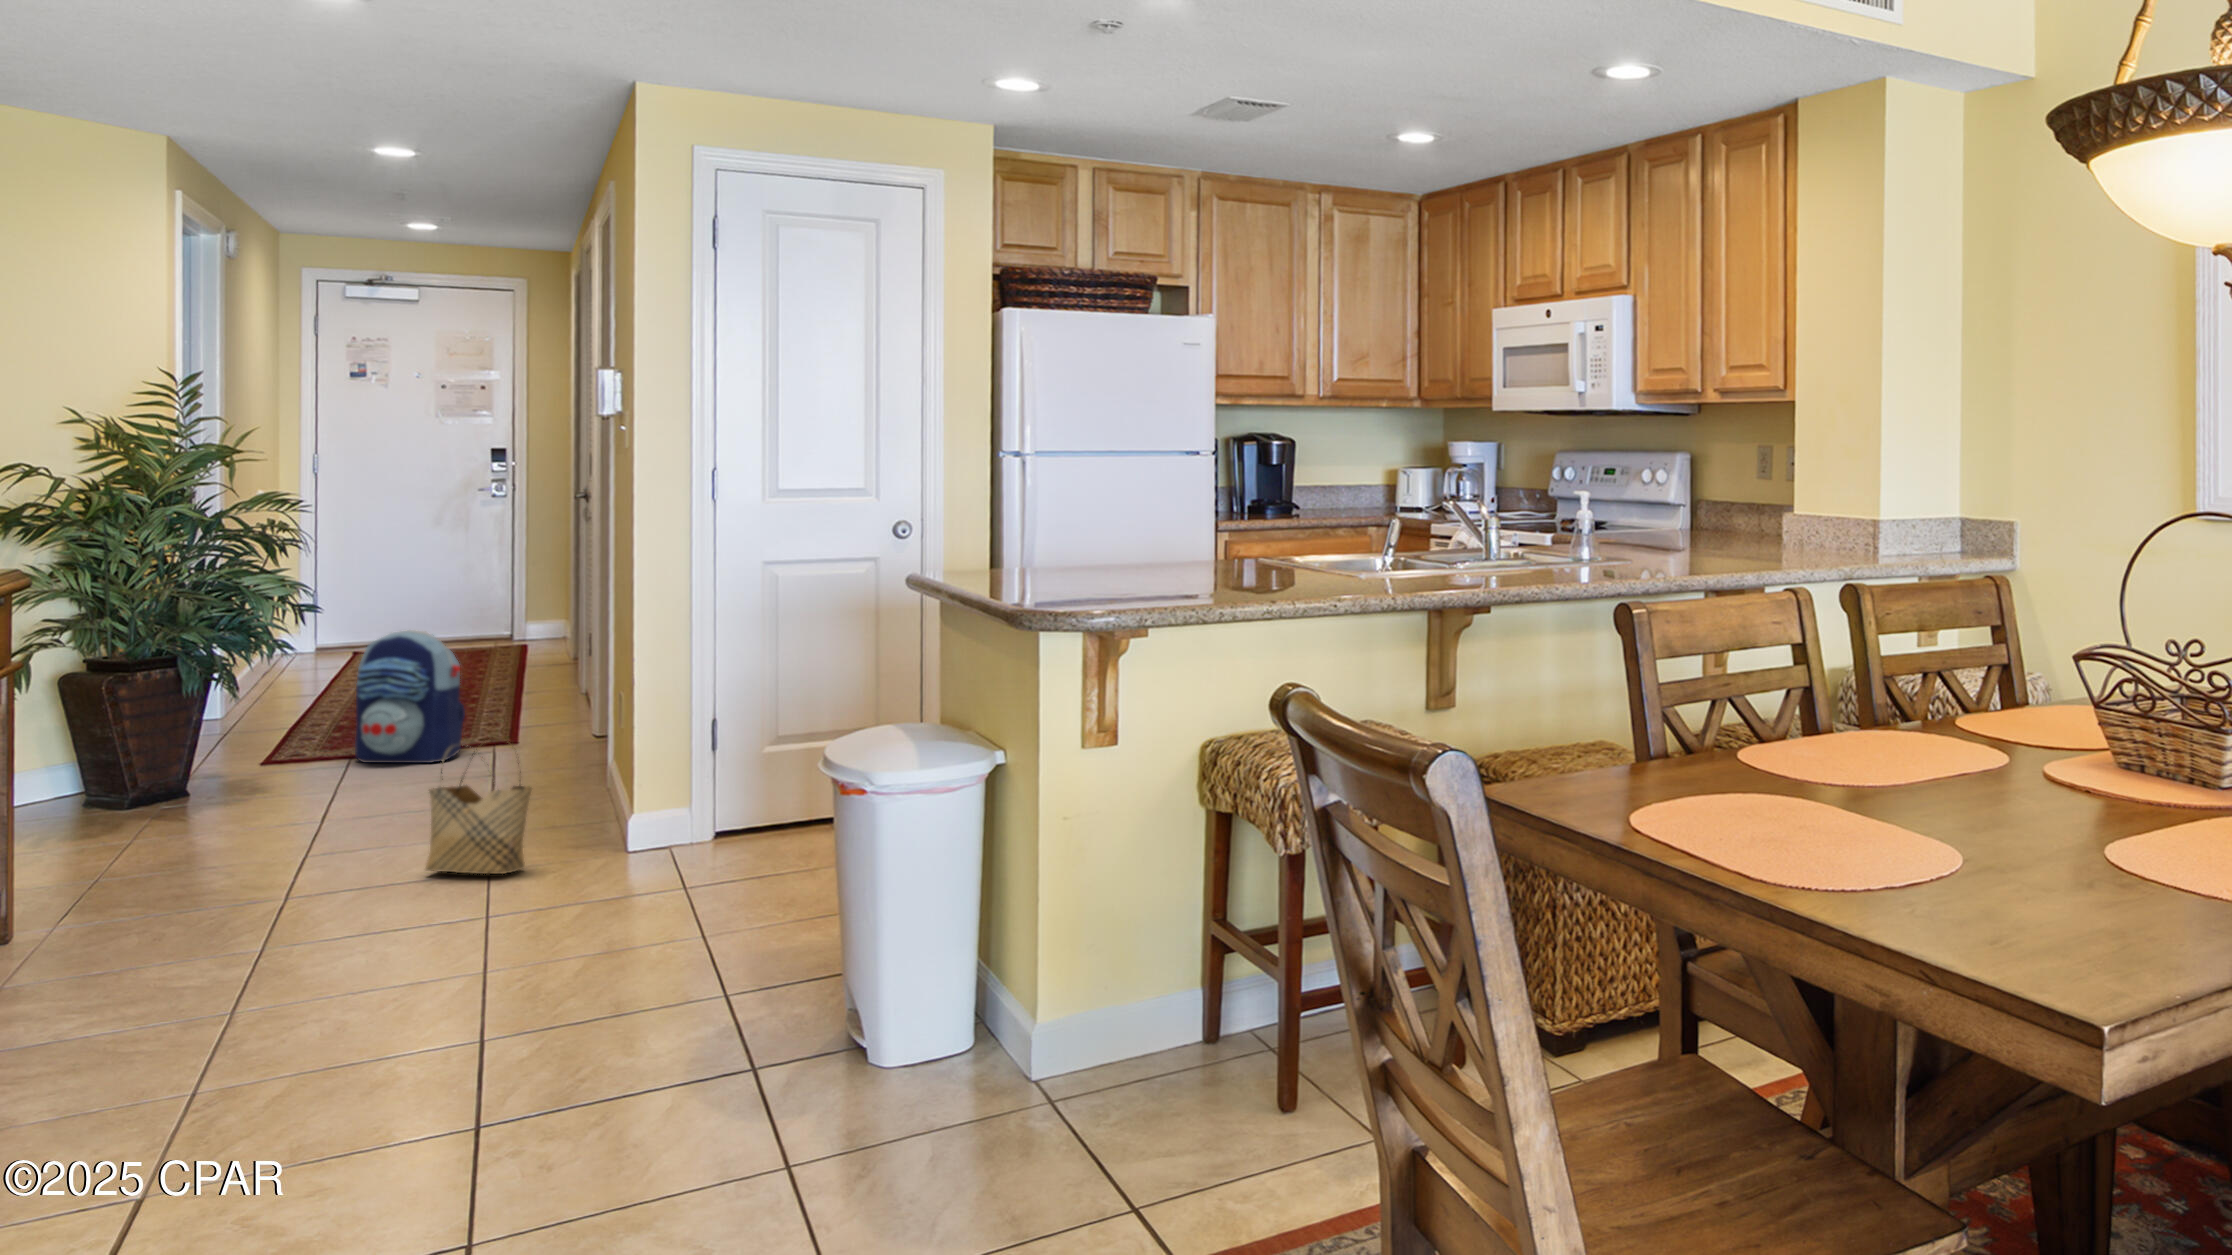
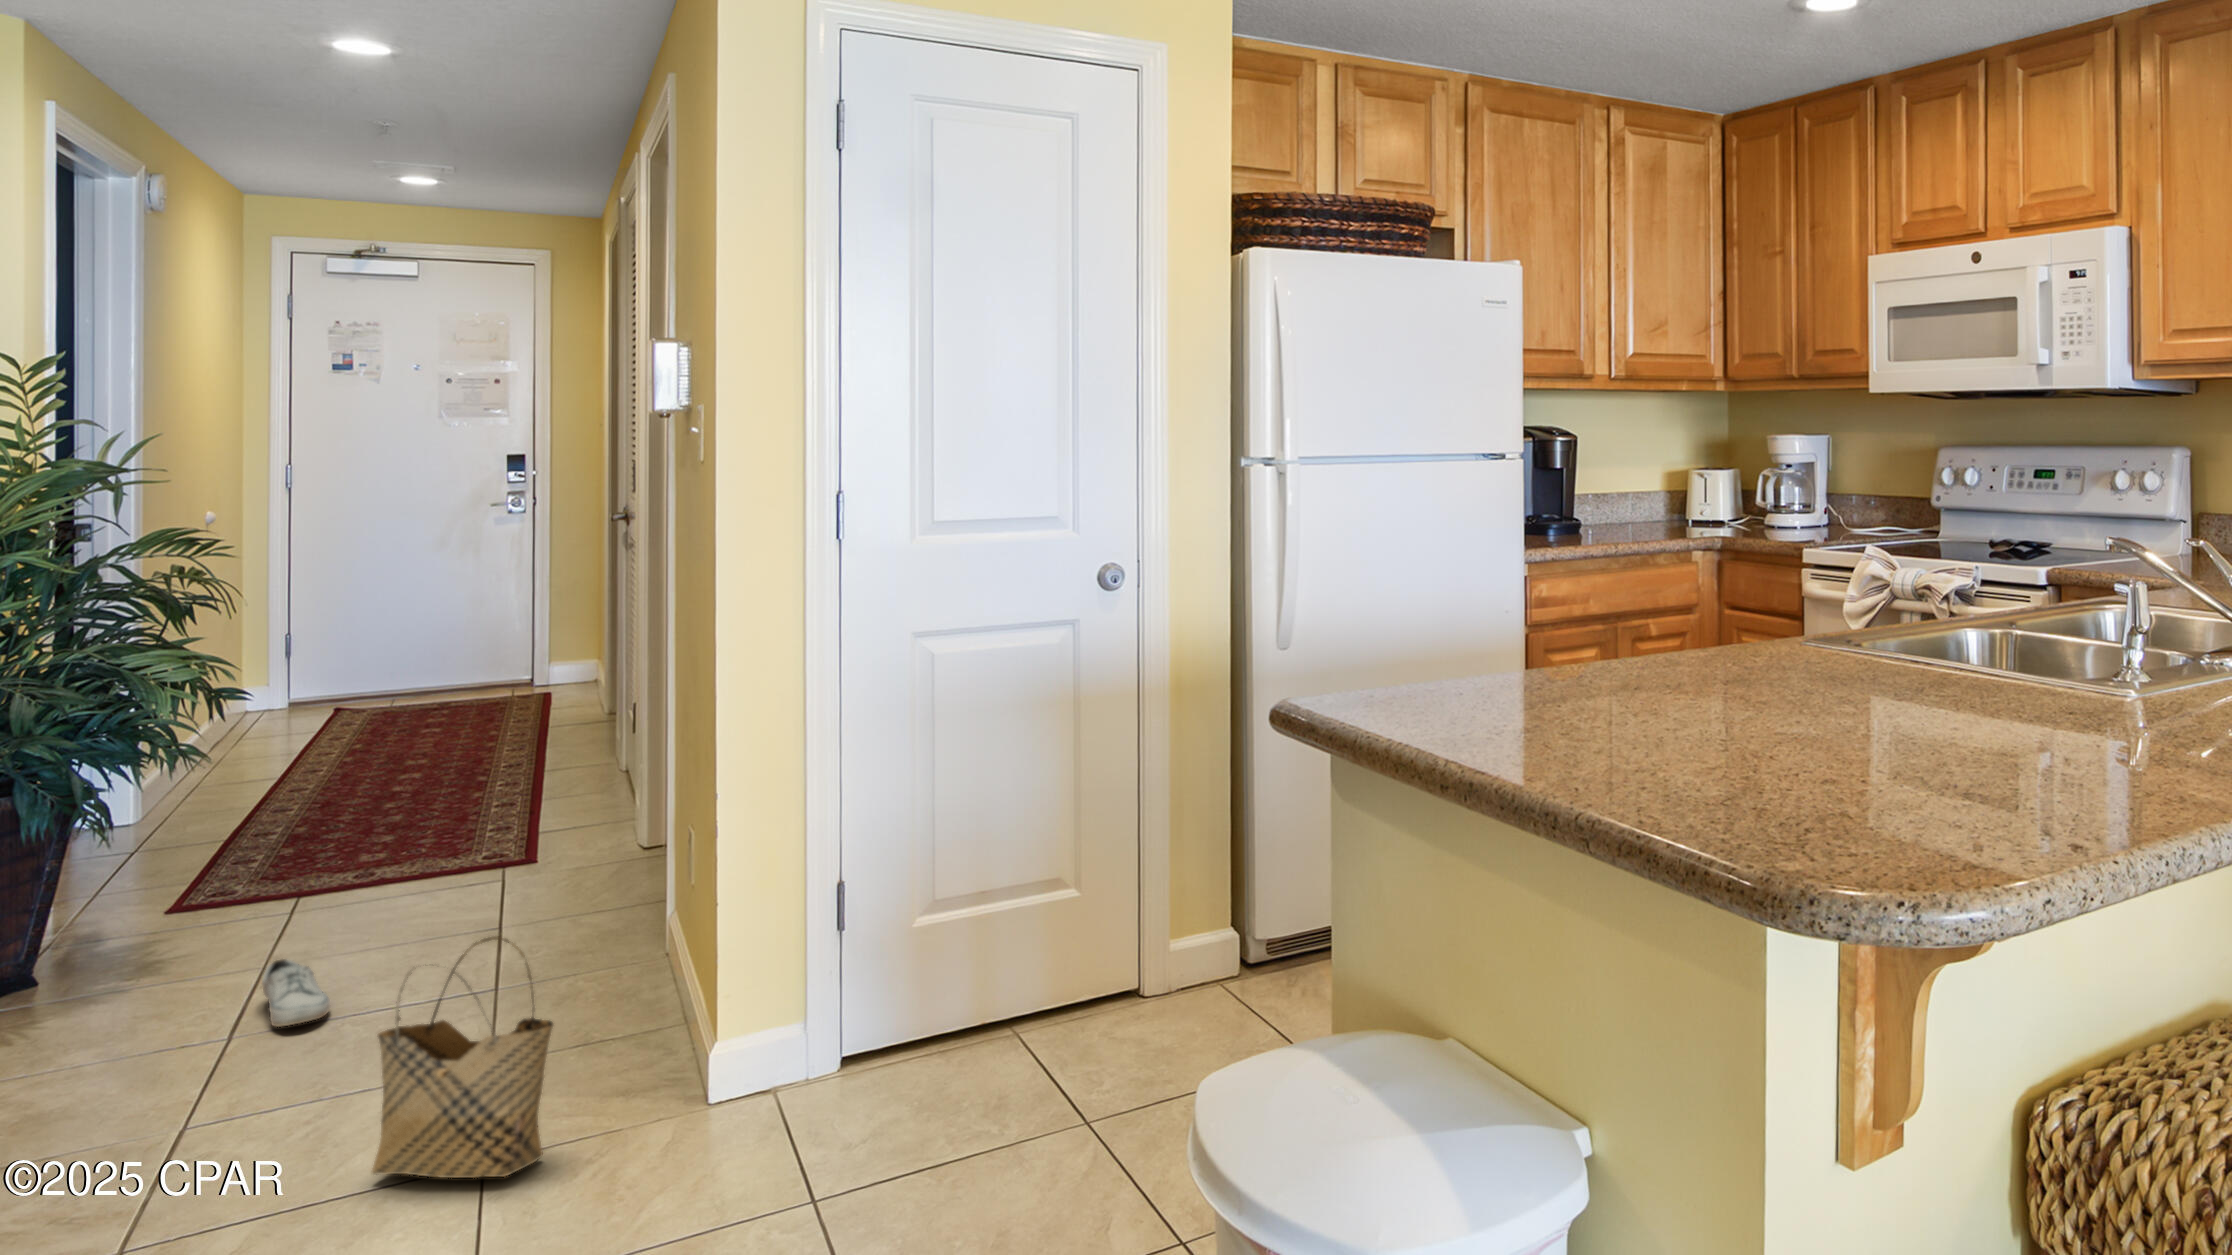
backpack: present [355,630,465,763] -> none [304,715,463,905]
shoe: none [341,779,386,816] -> present [262,959,330,1027]

